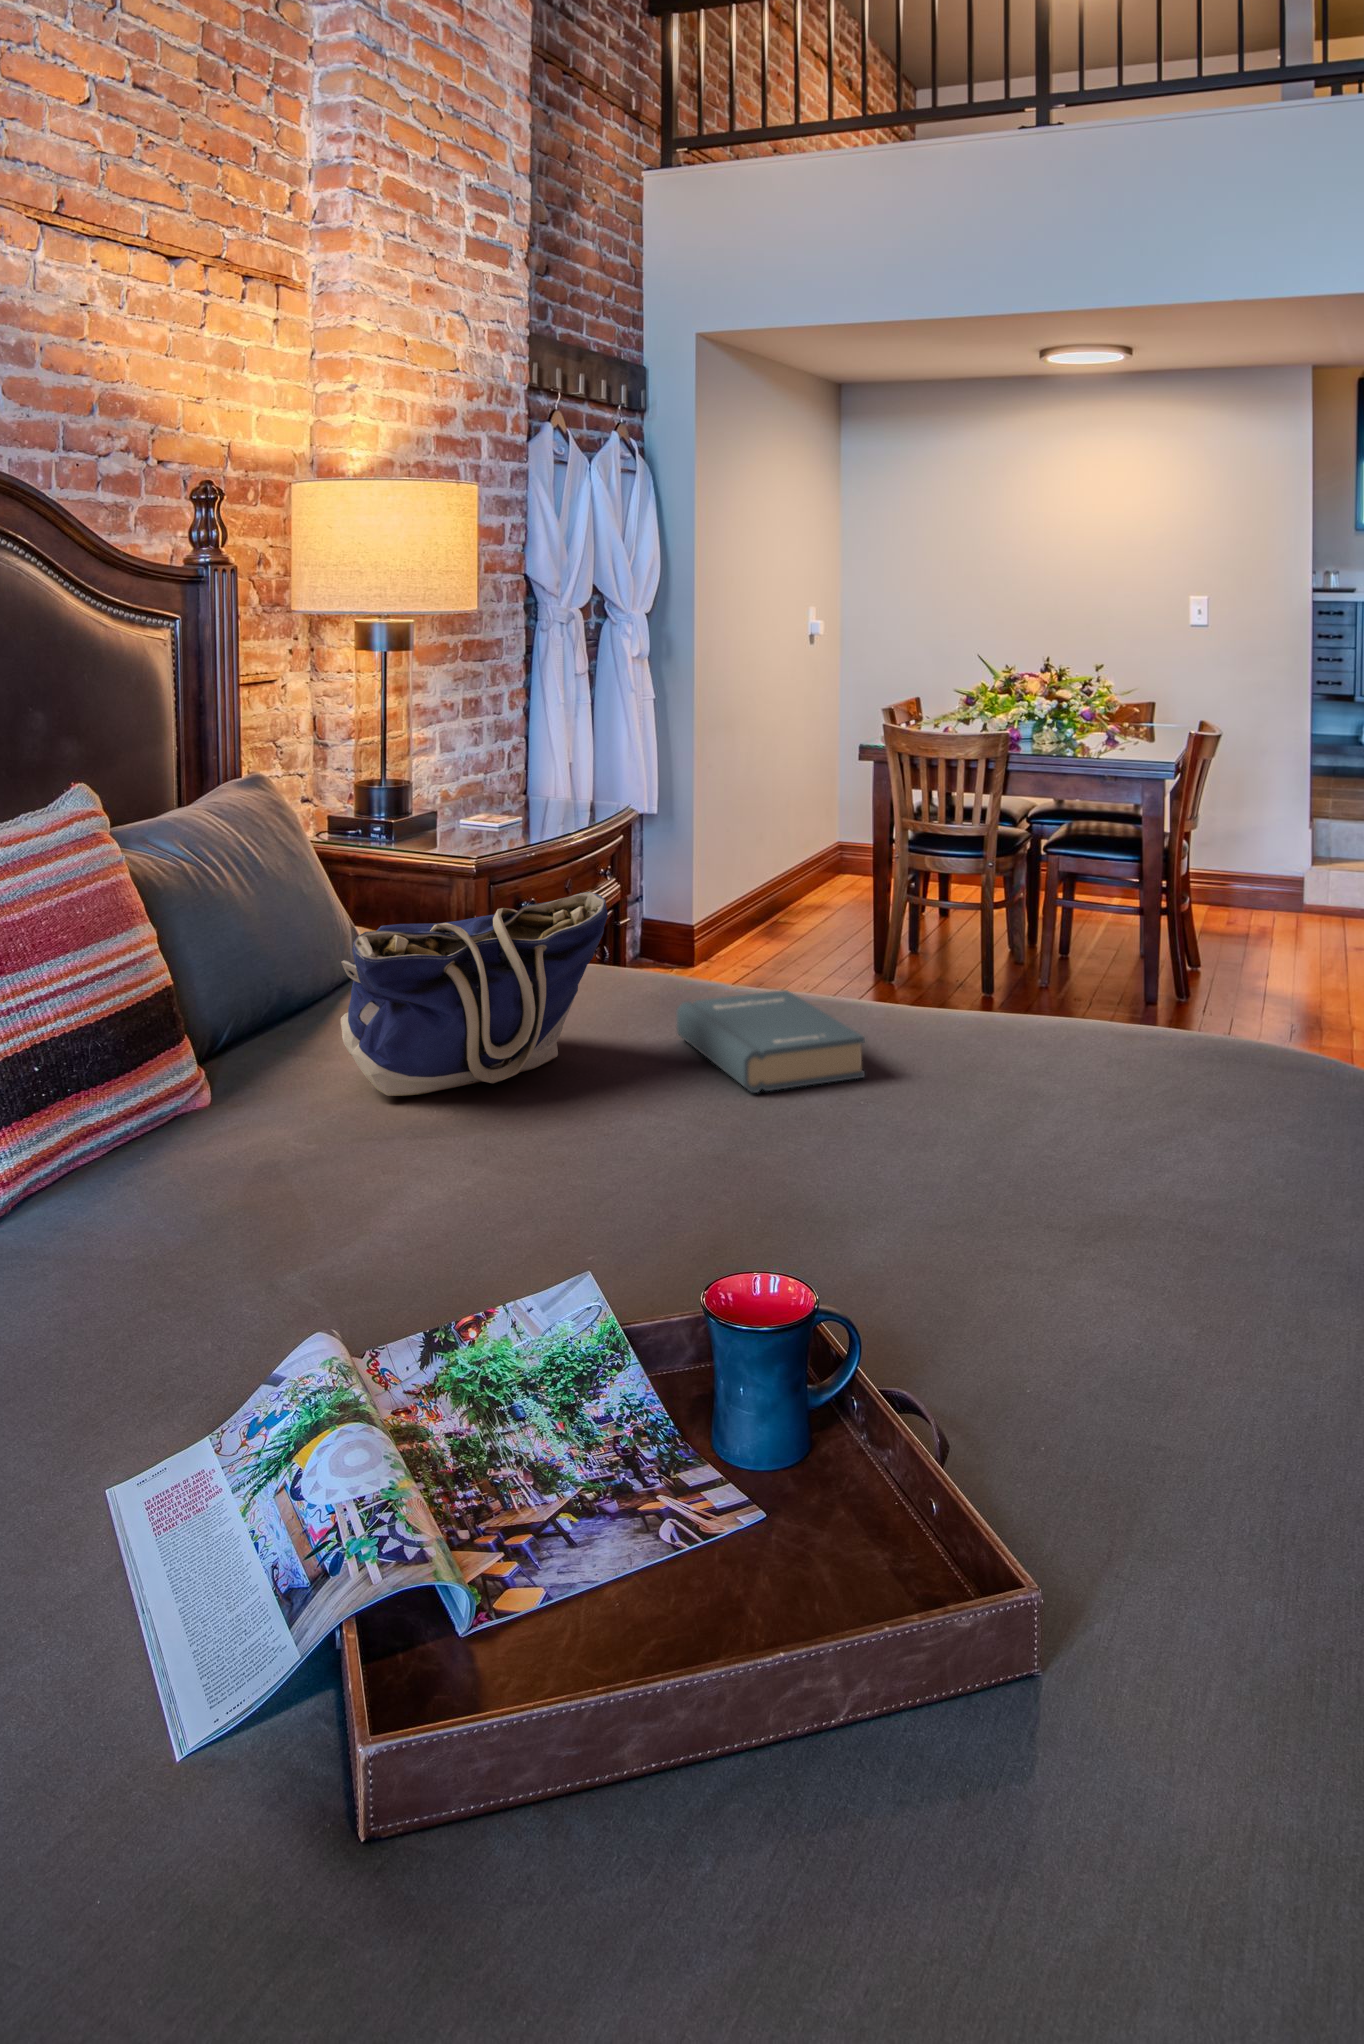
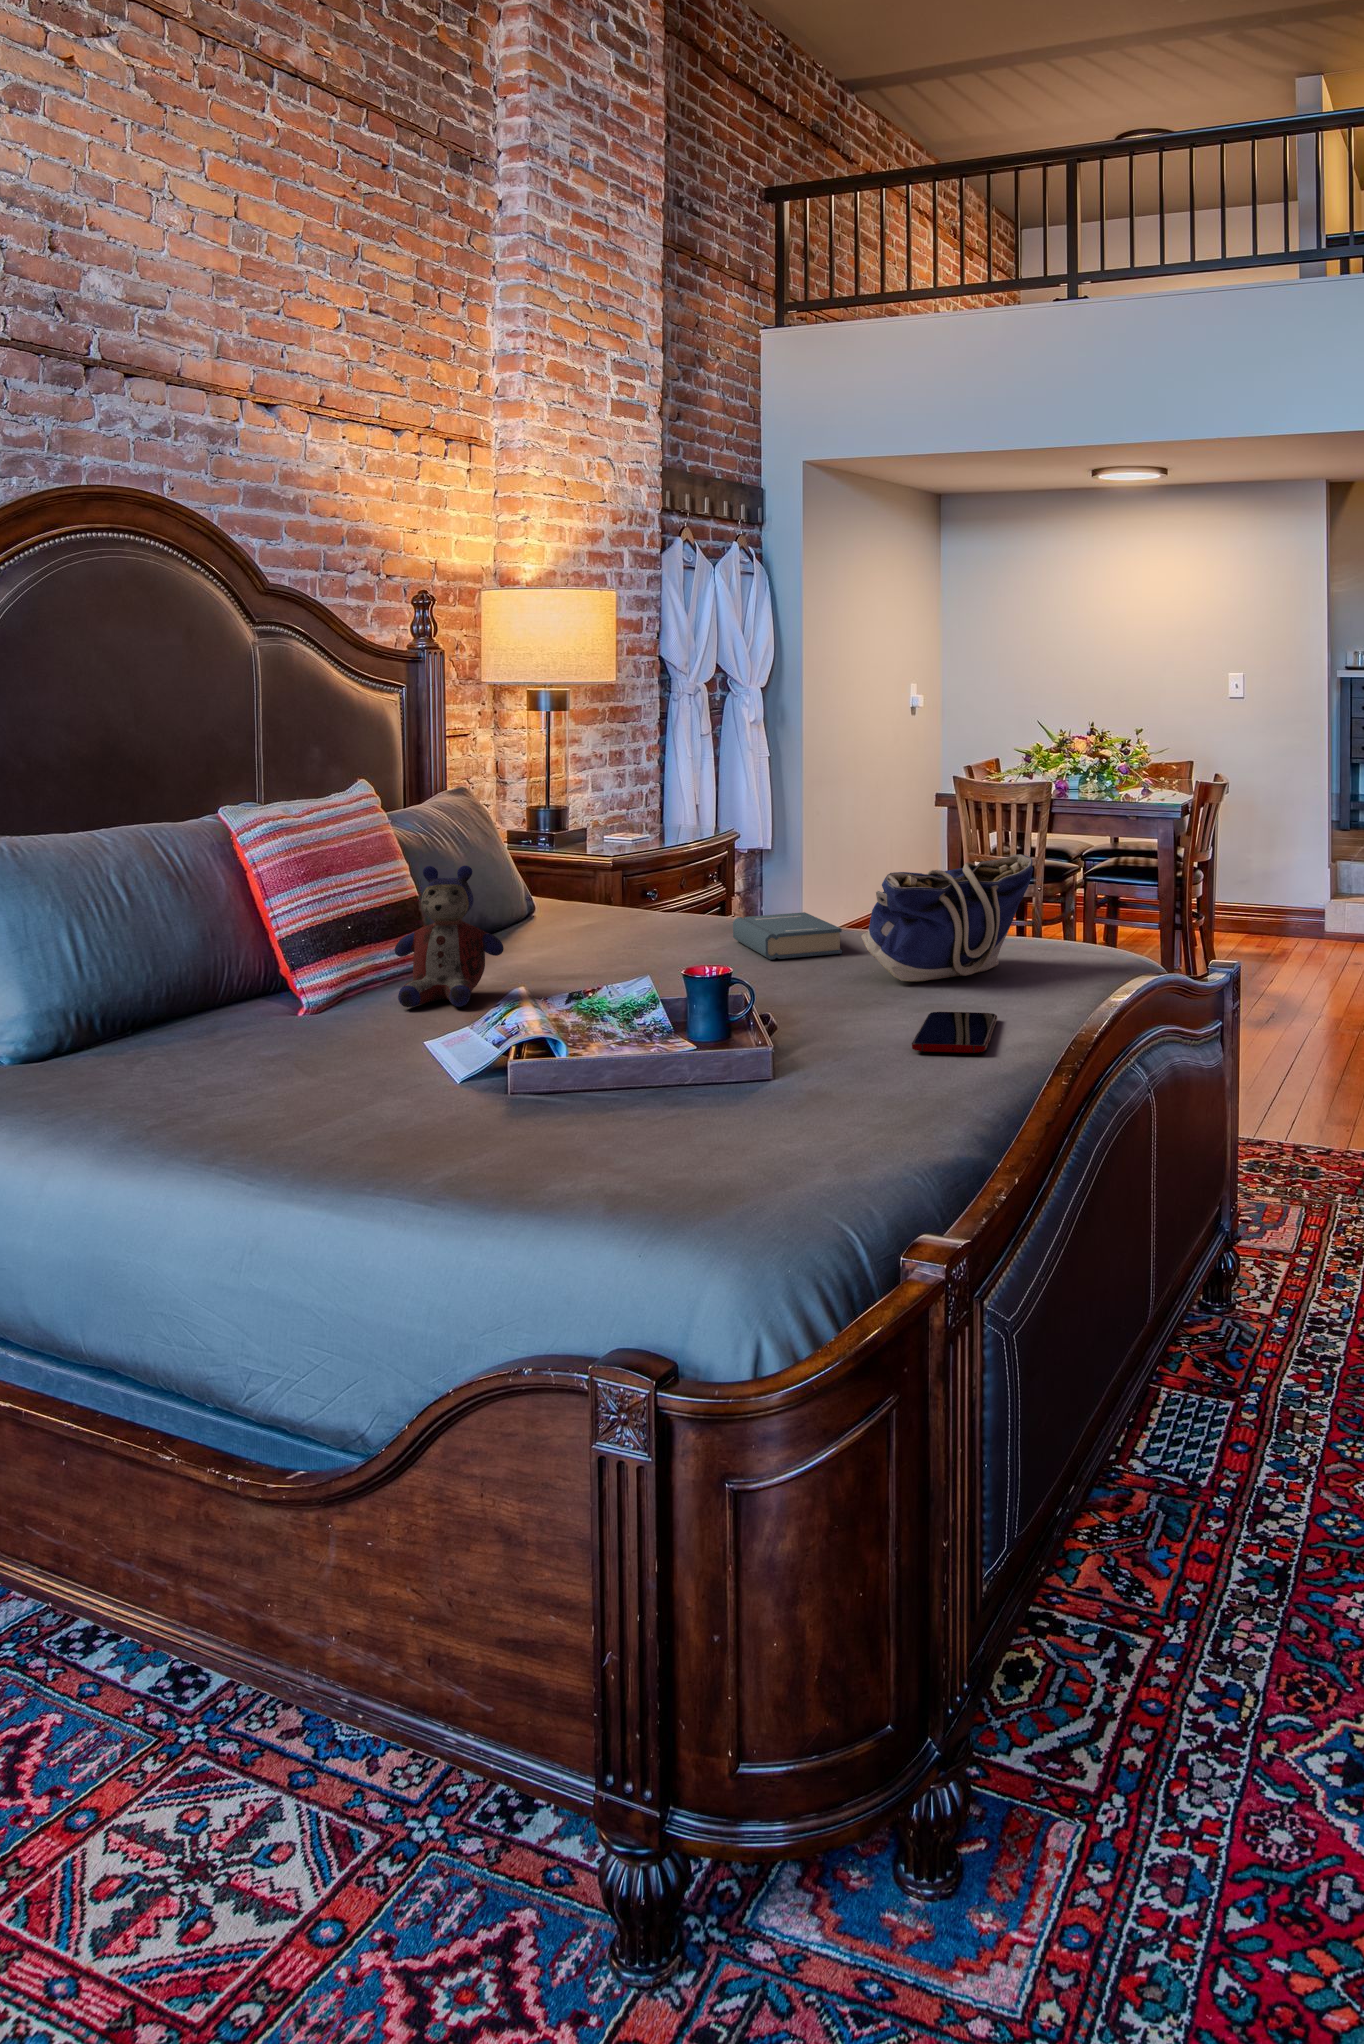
tote bag: present [340,892,608,1096] -> present [861,854,1033,981]
stuffed bear: none [113,964,307,1234] -> present [395,866,504,1007]
smartphone: none [1115,1283,1313,1452] -> present [912,1012,997,1053]

